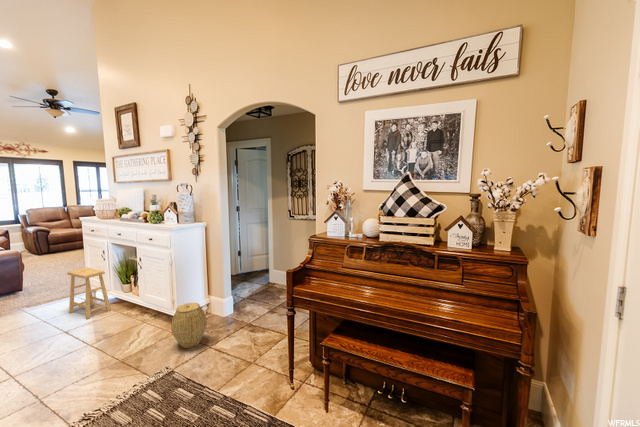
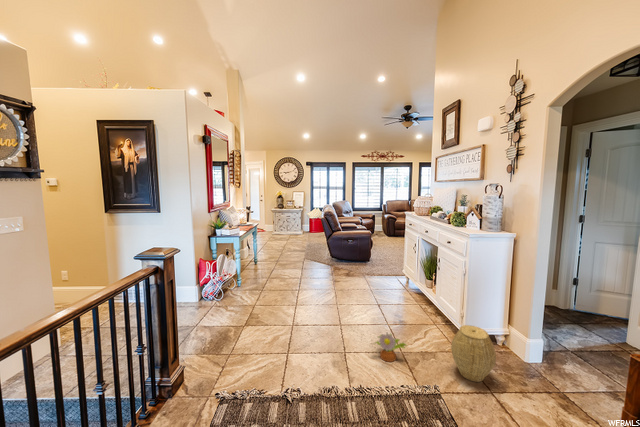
footstool: present [67,268,111,319] -> none [387,254,413,297]
decorative plant: none [83,346,127,380] -> present [375,333,406,362]

